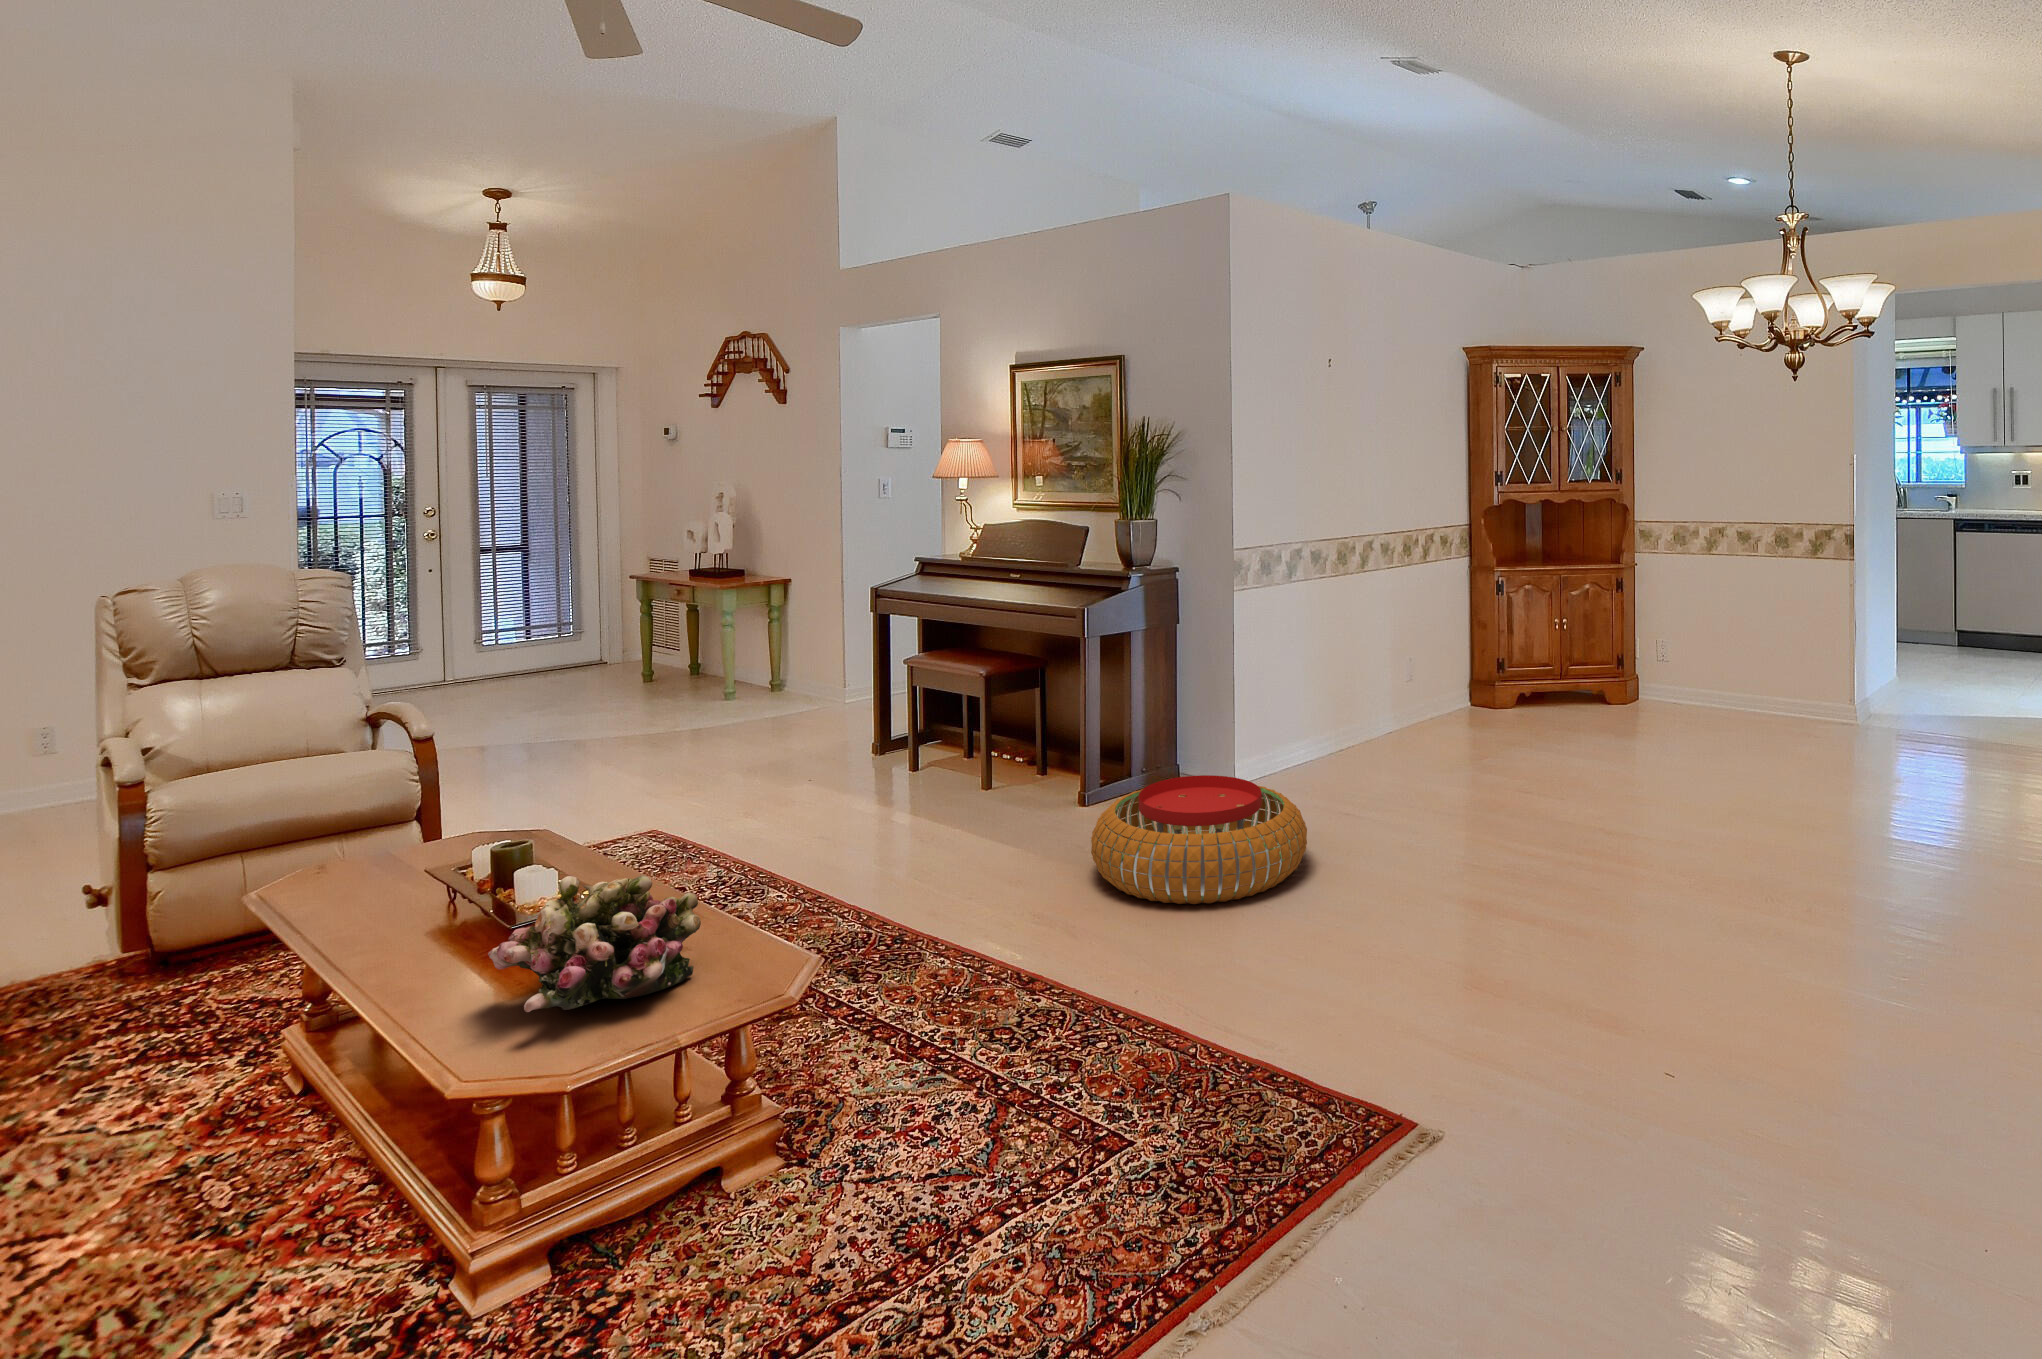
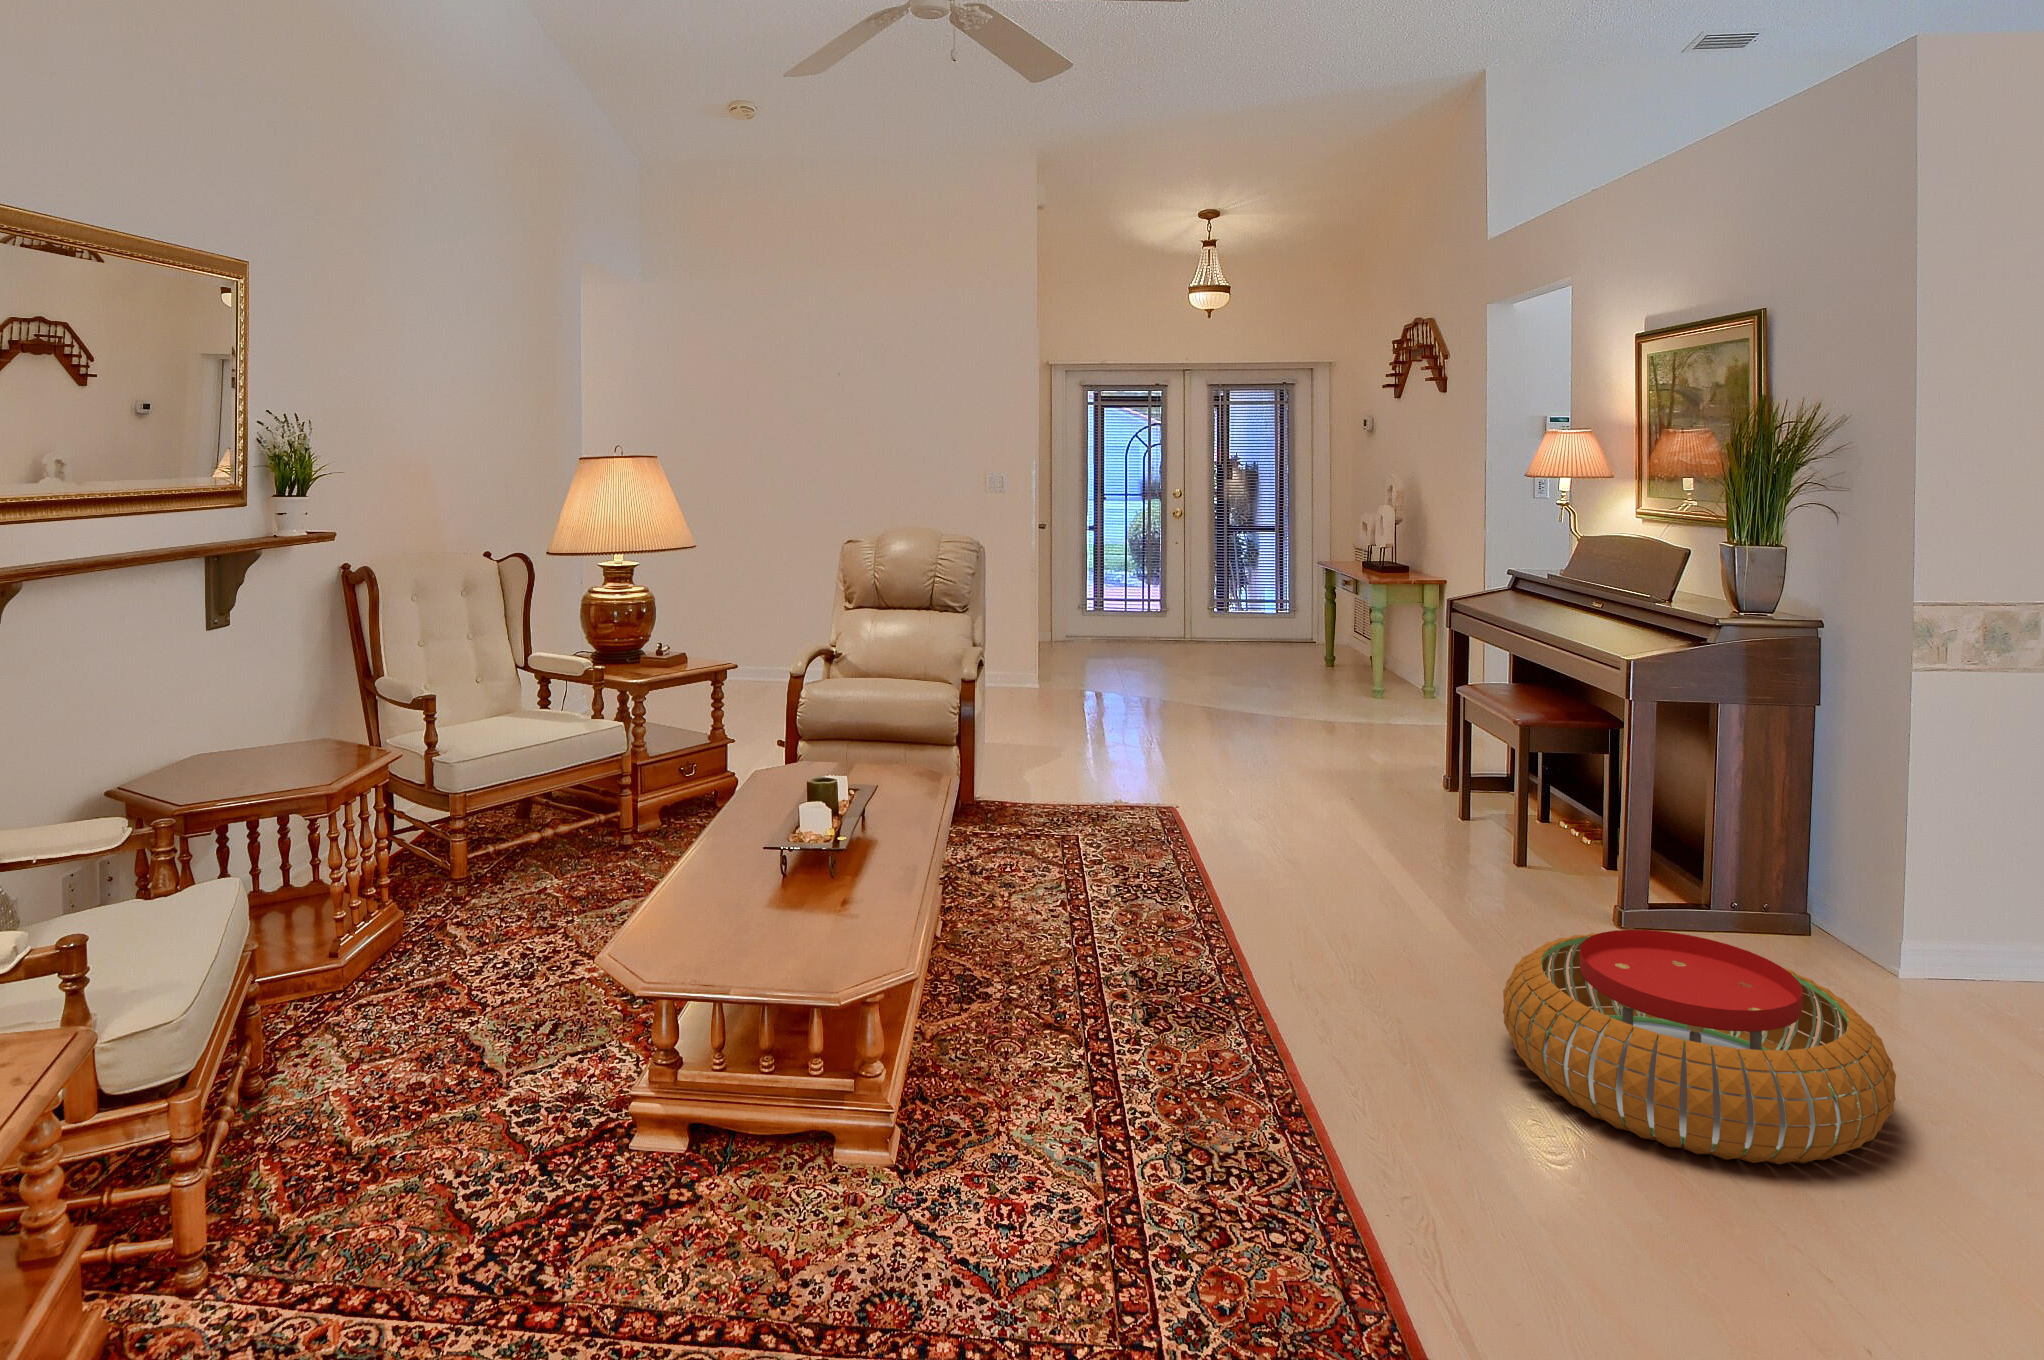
flower arrangement: present [488,875,701,1012] -> none [703,810,881,941]

